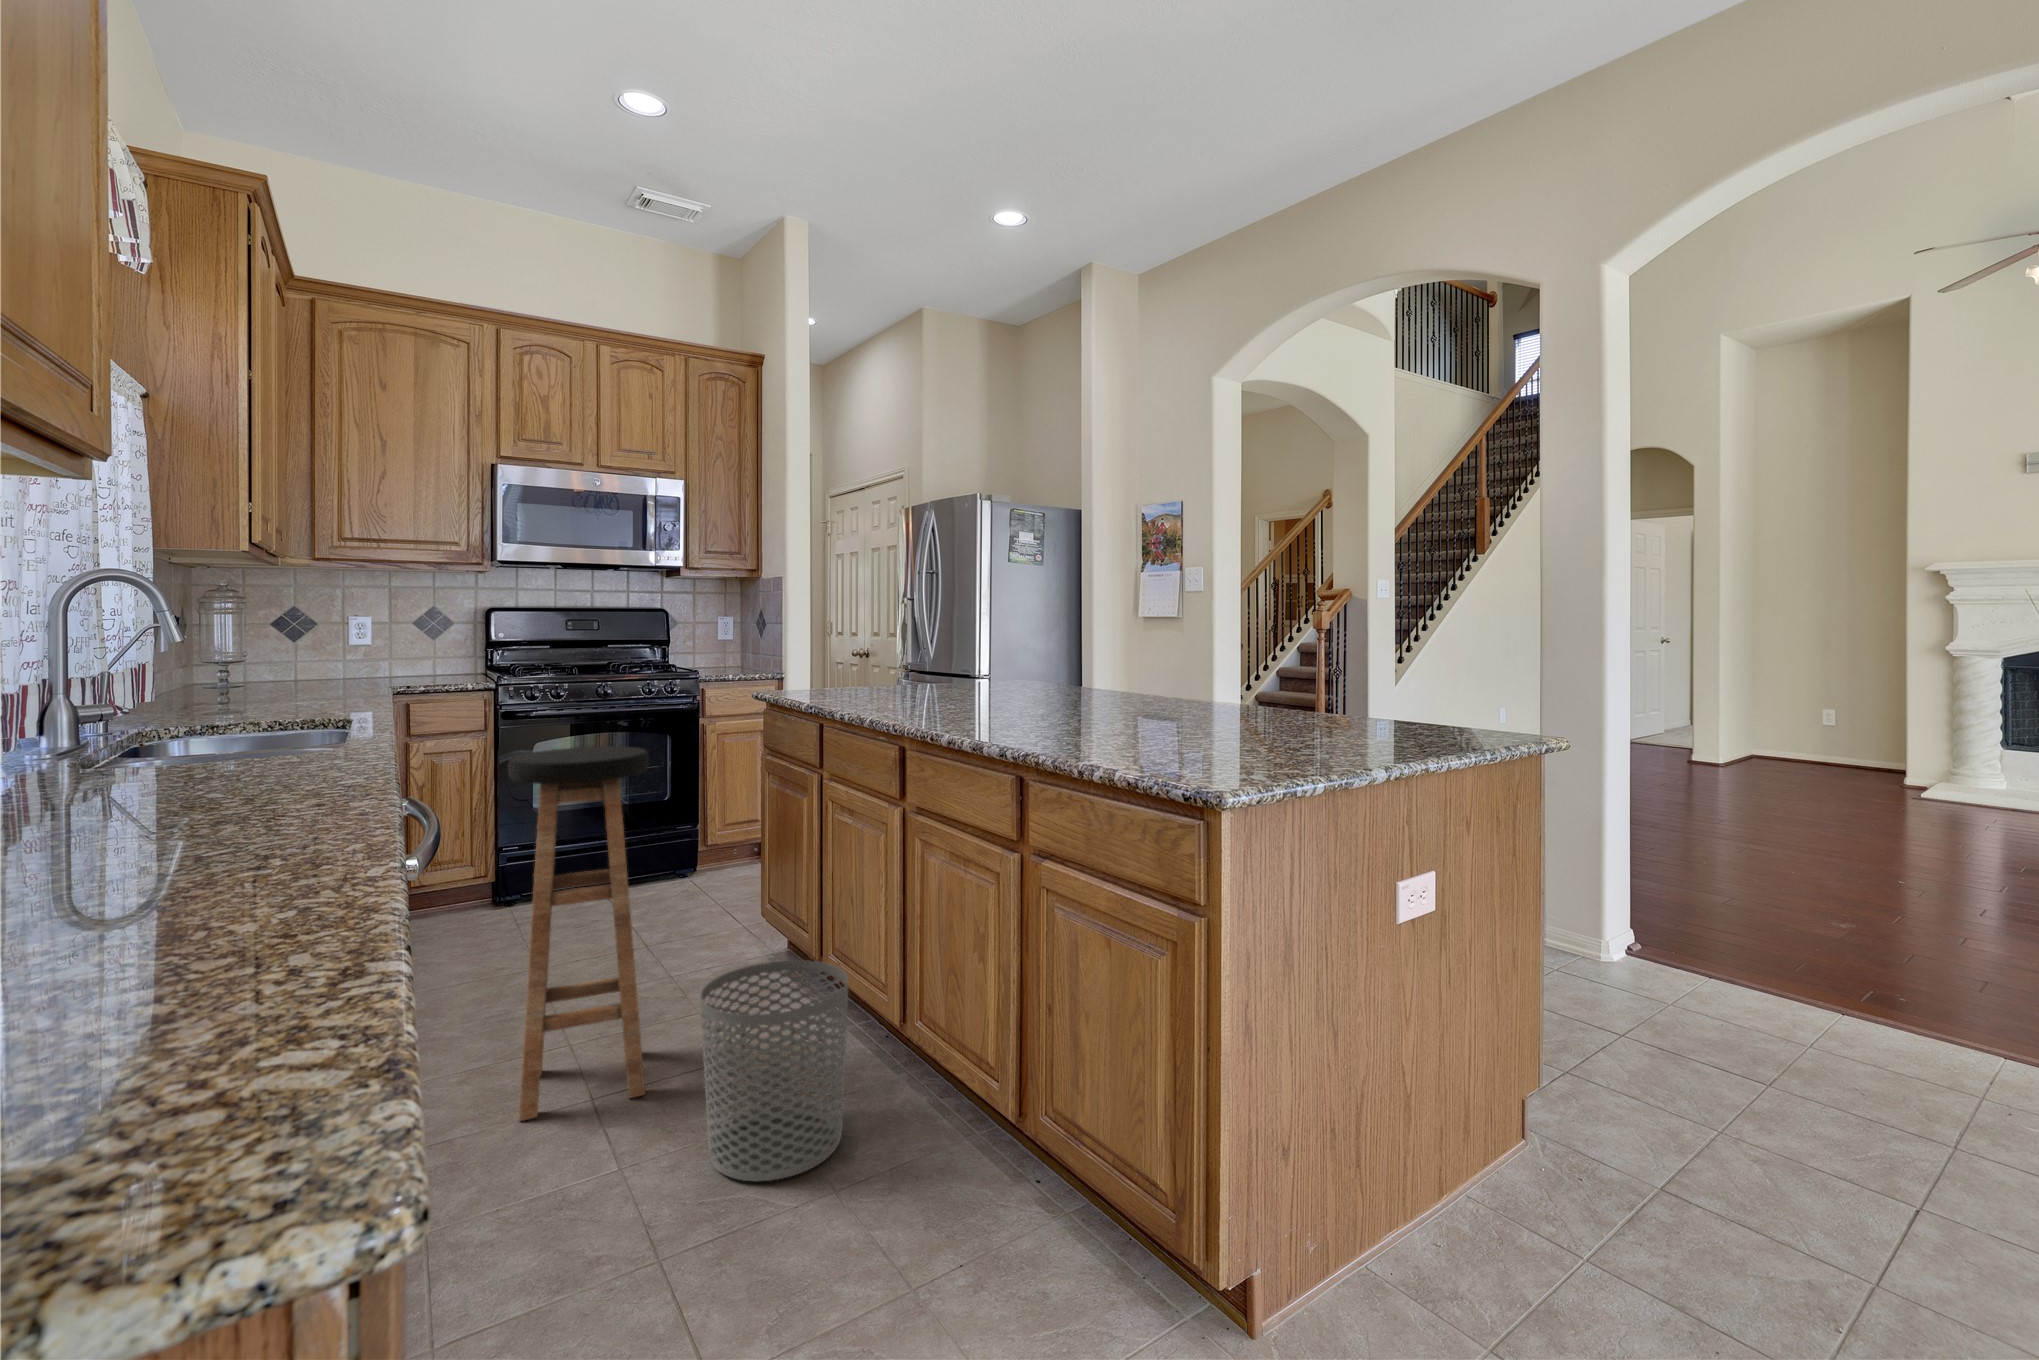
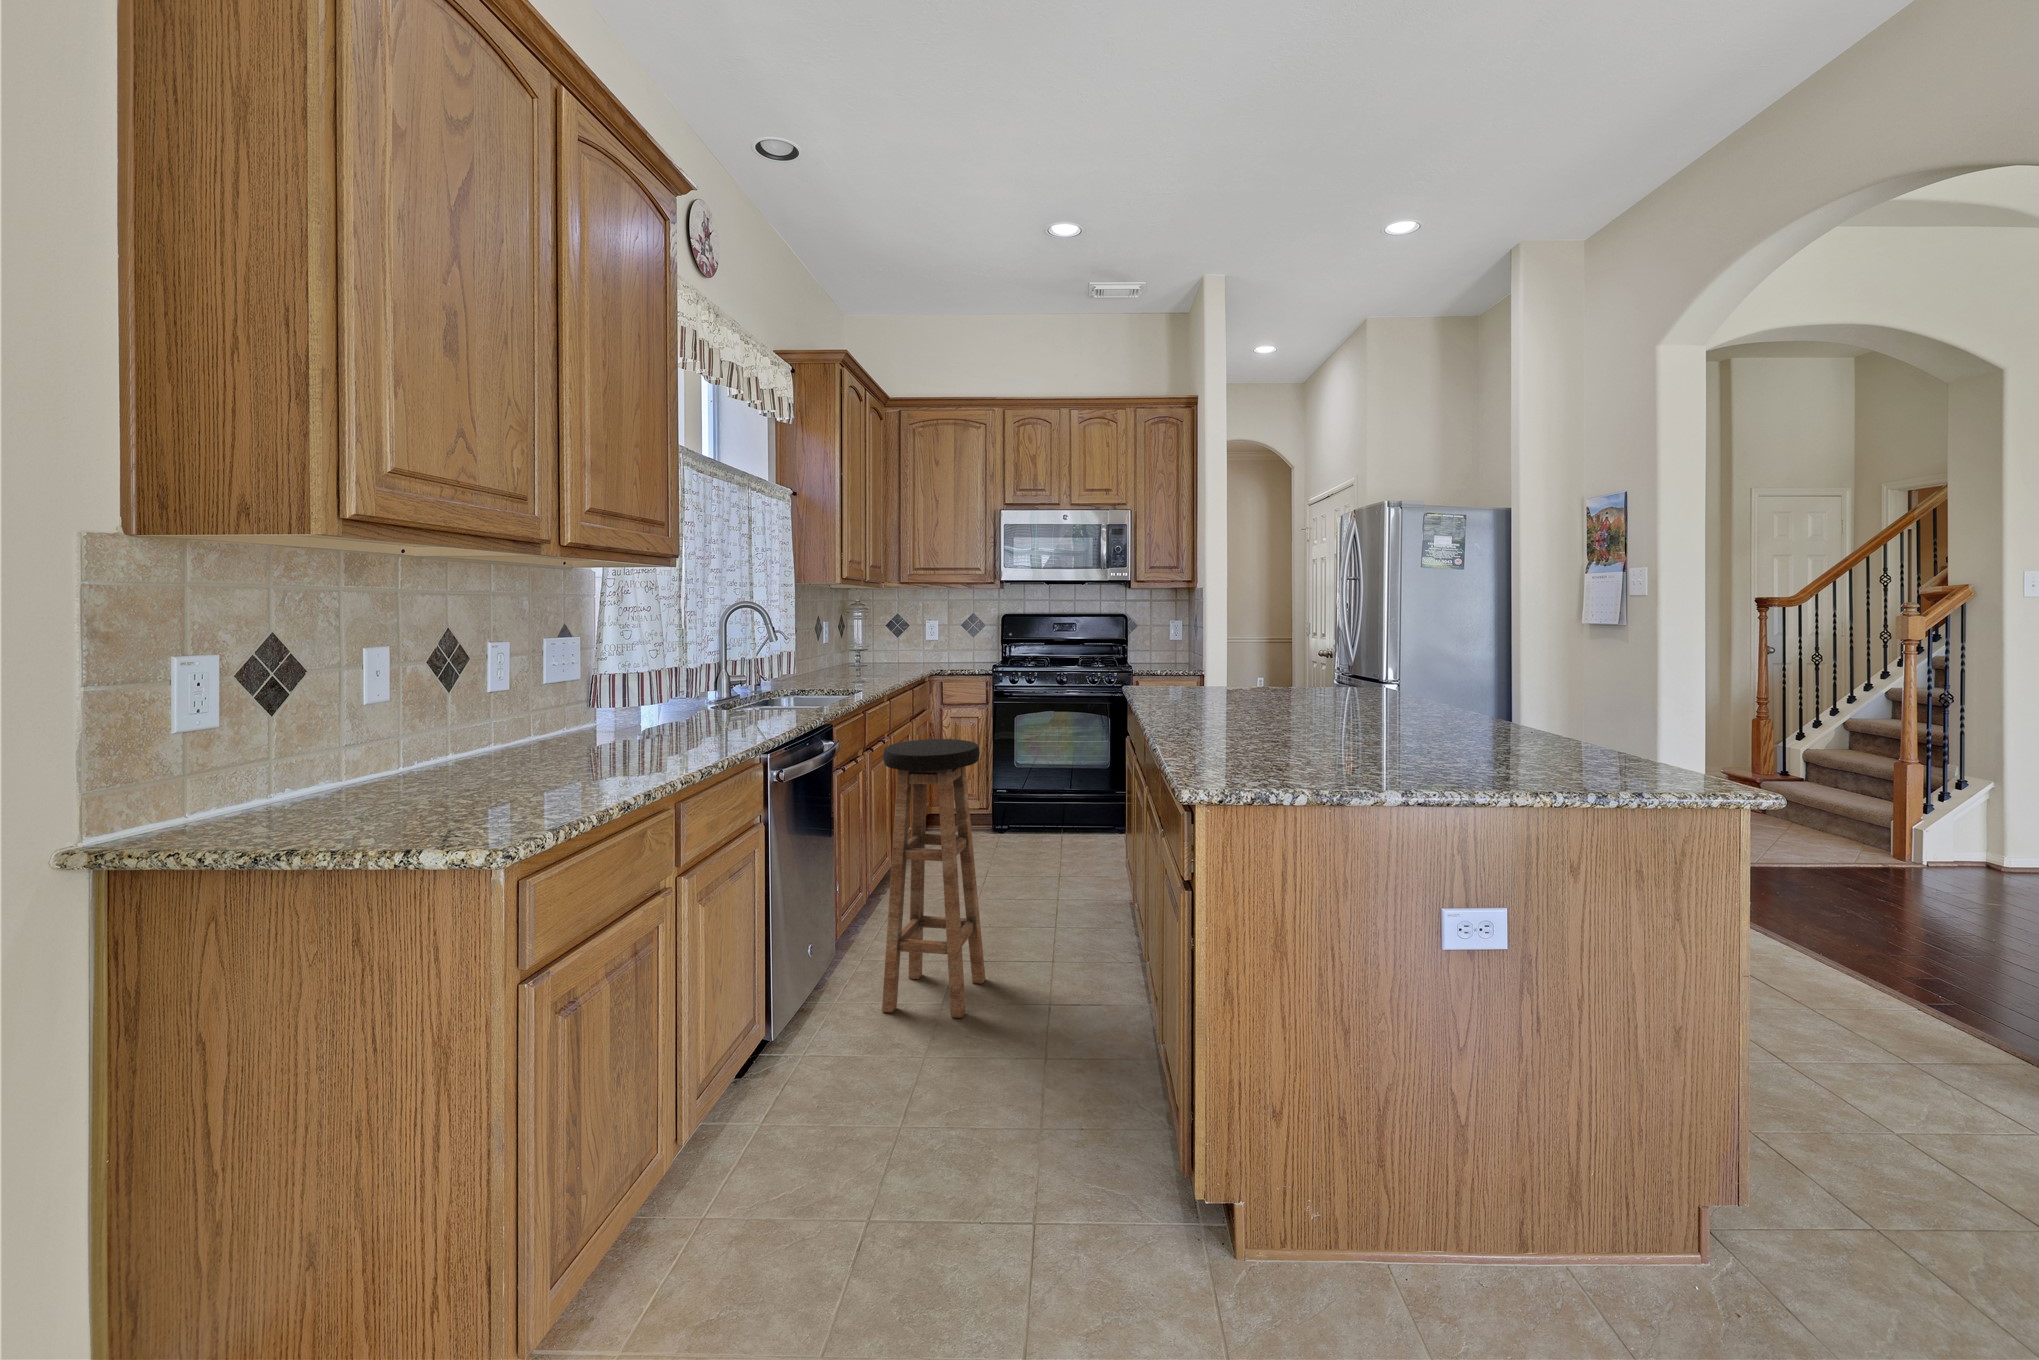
waste bin: present [700,960,848,1181] -> none [947,941,1067,1132]

